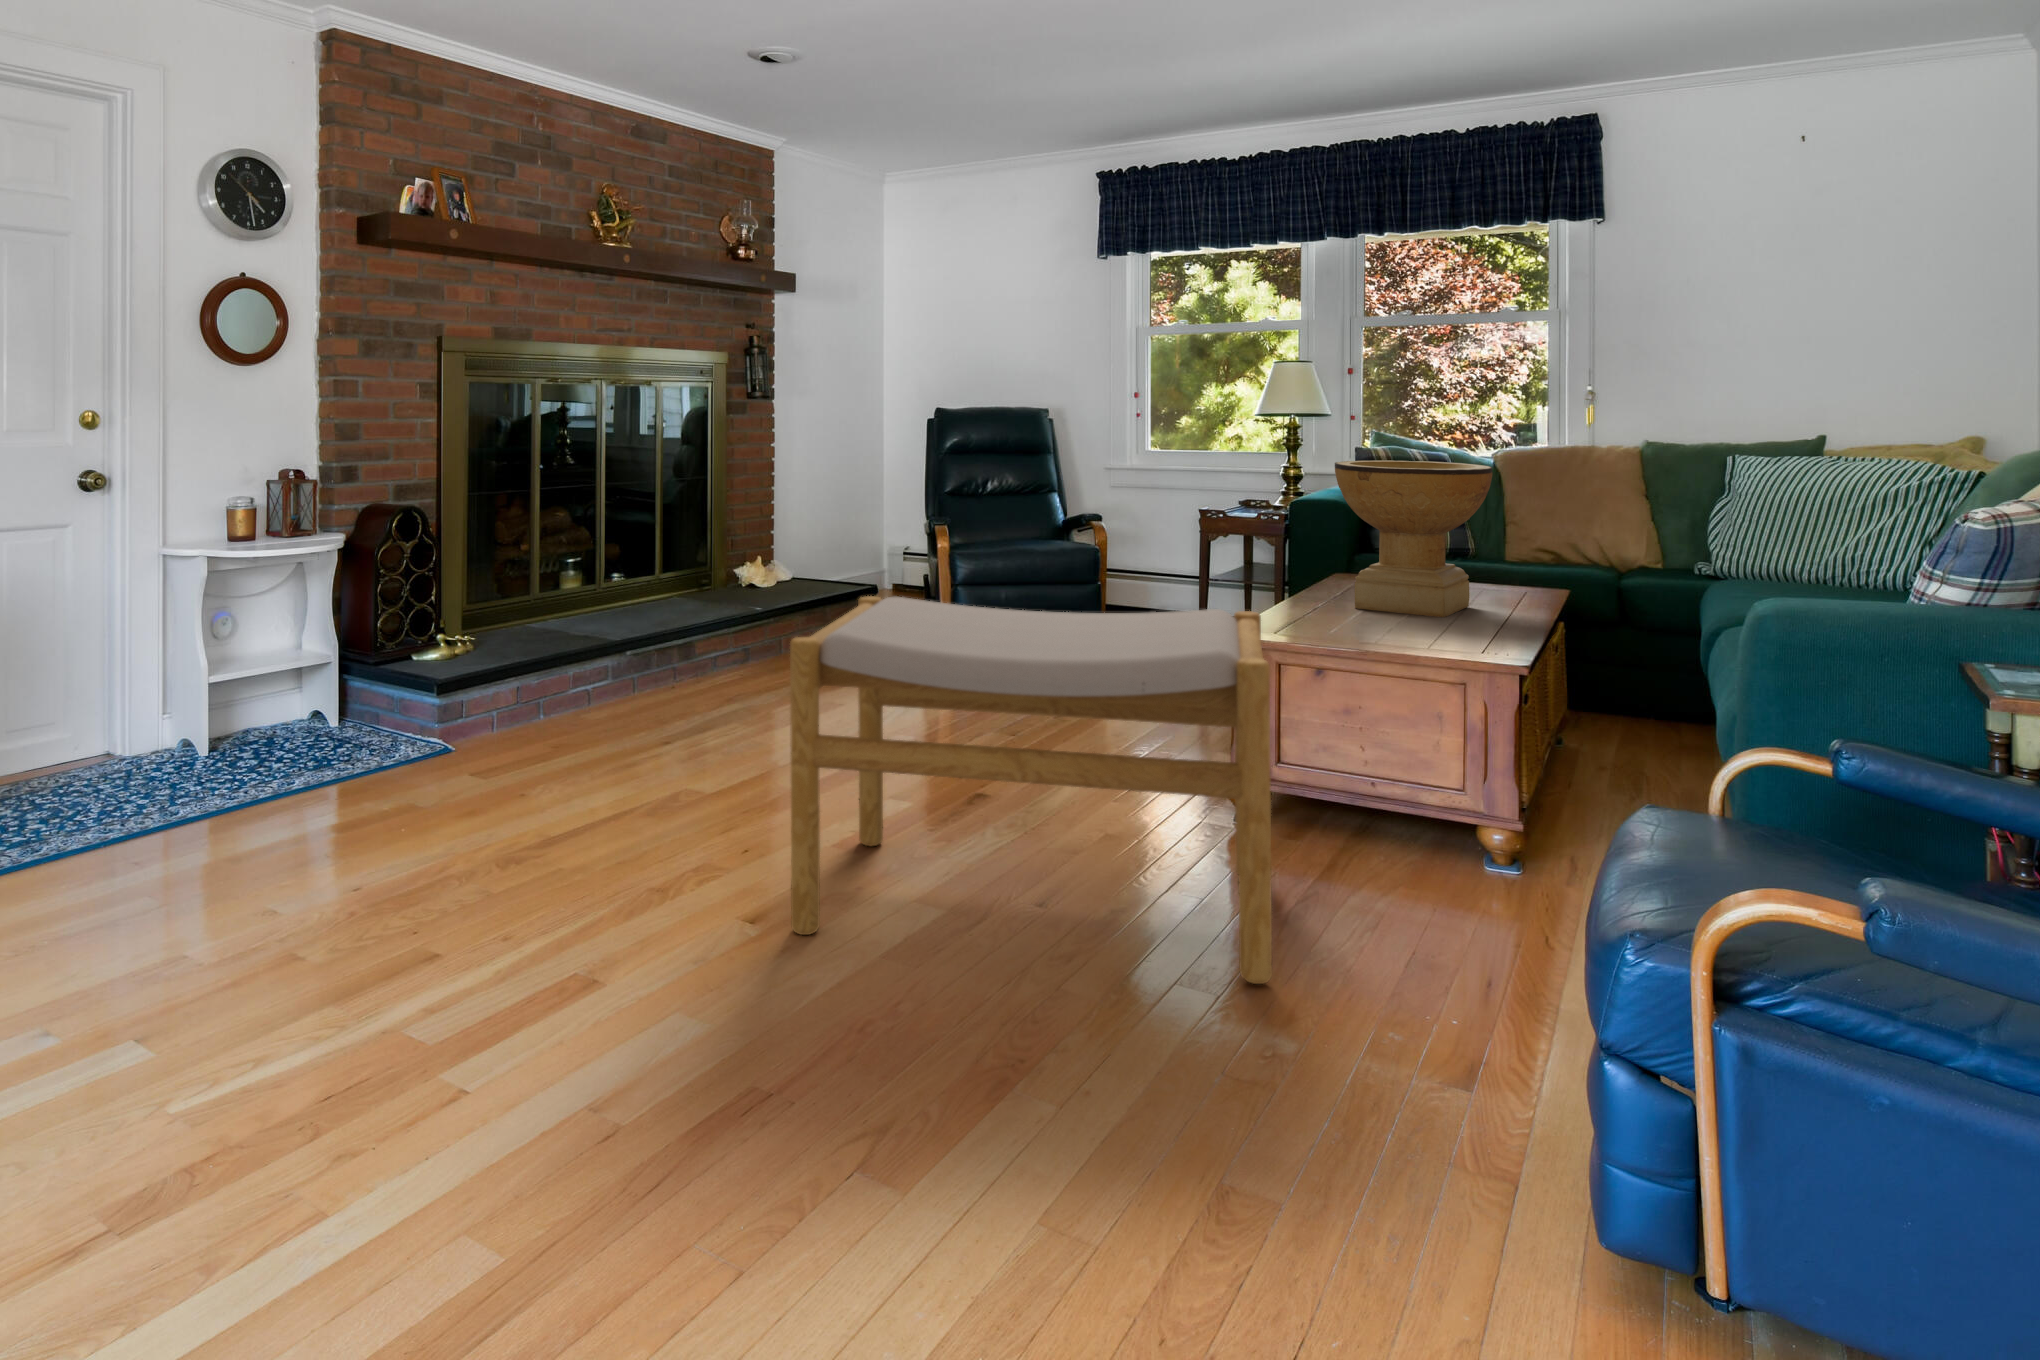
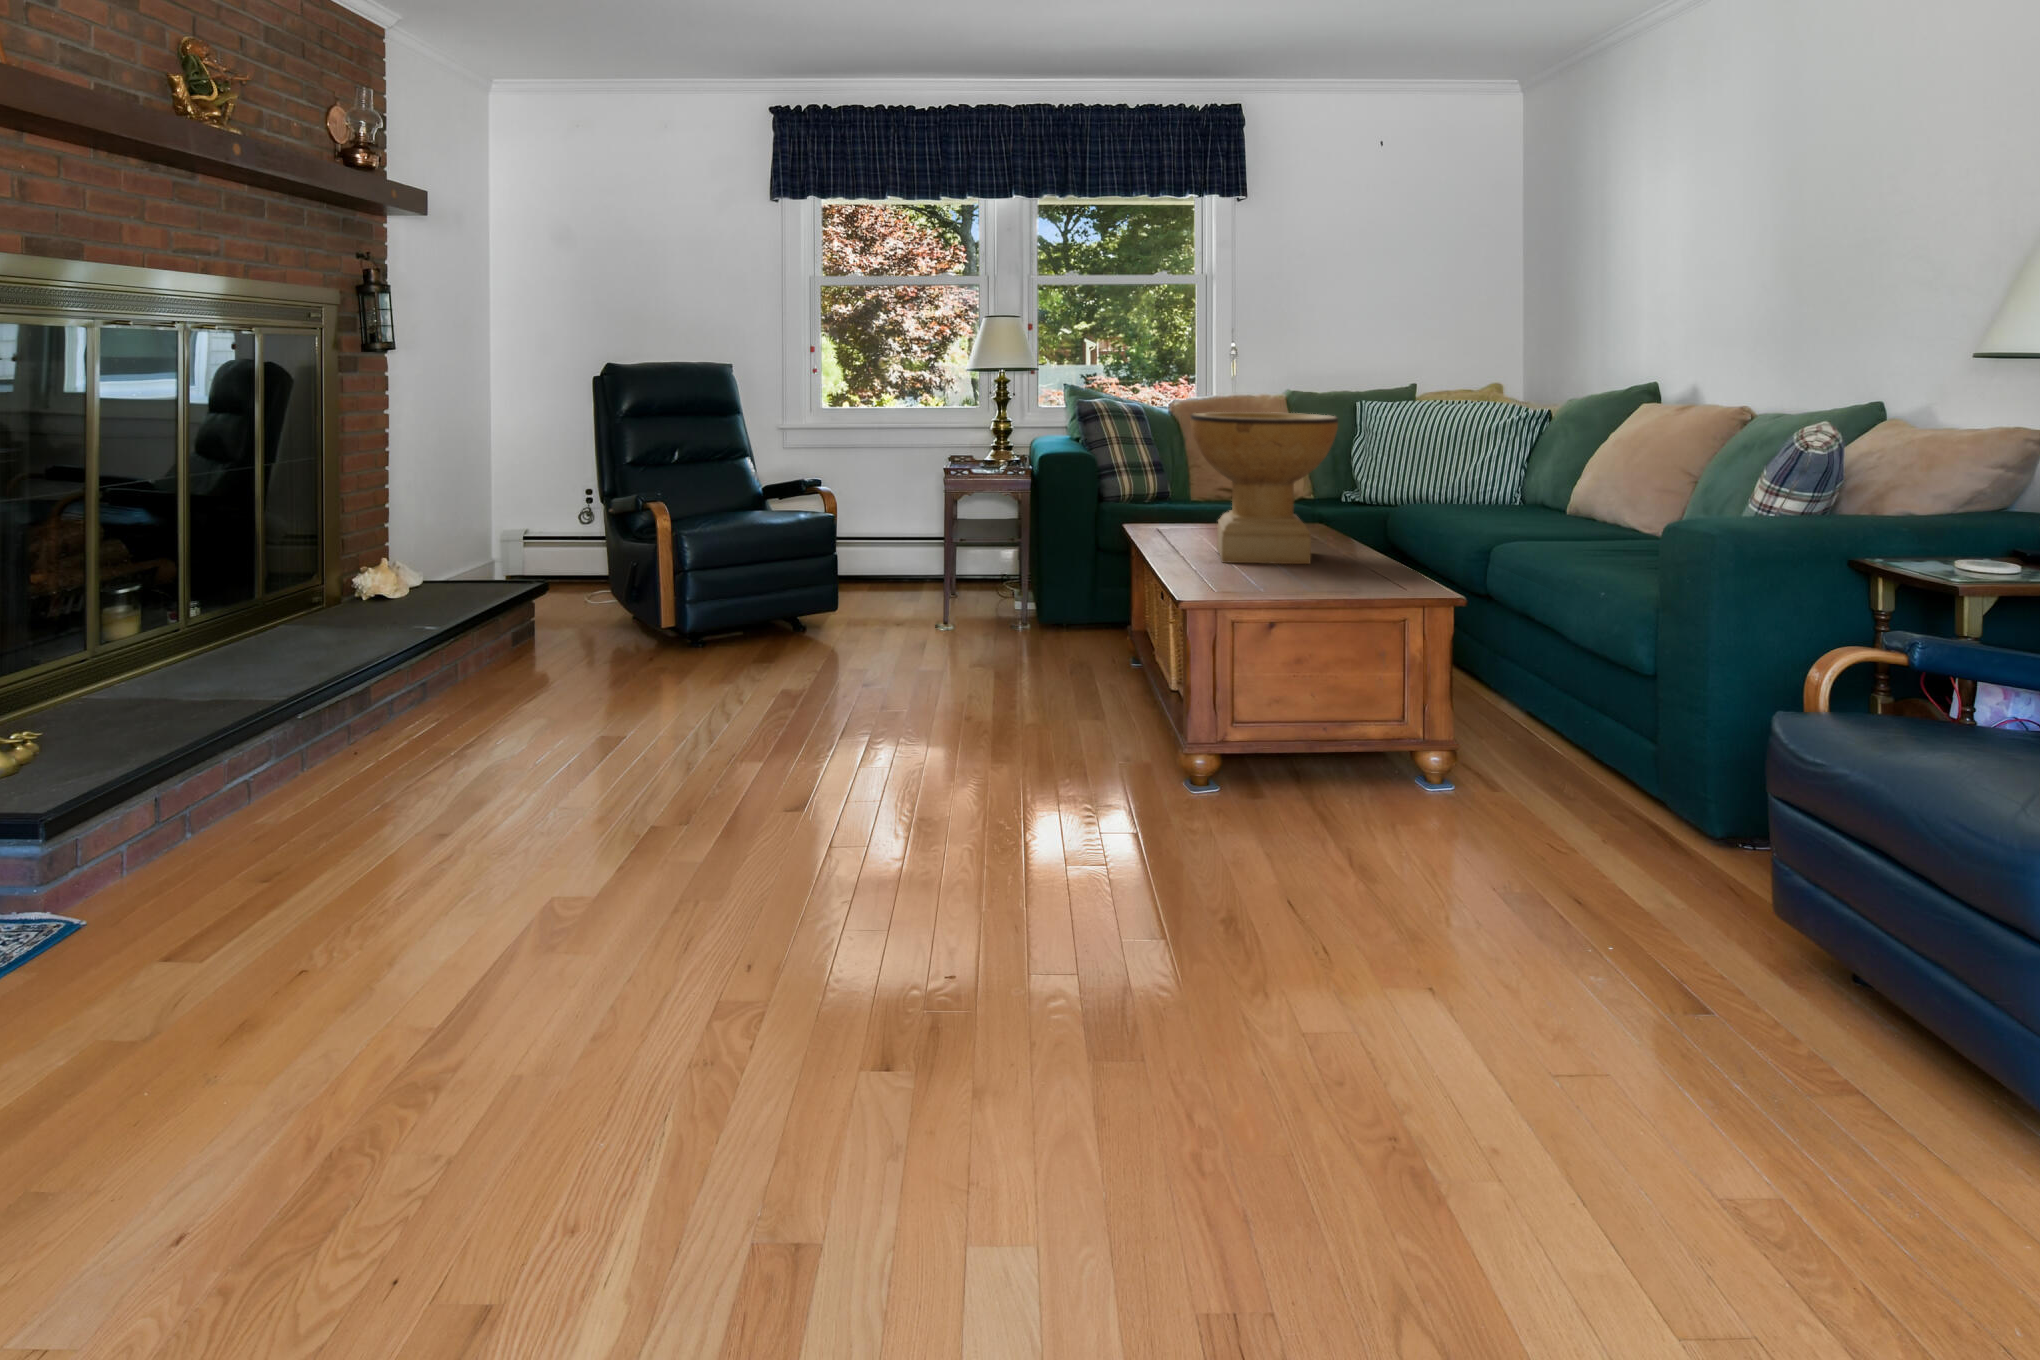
footstool: present [790,596,1272,984] -> none [870,578,1492,1088]

